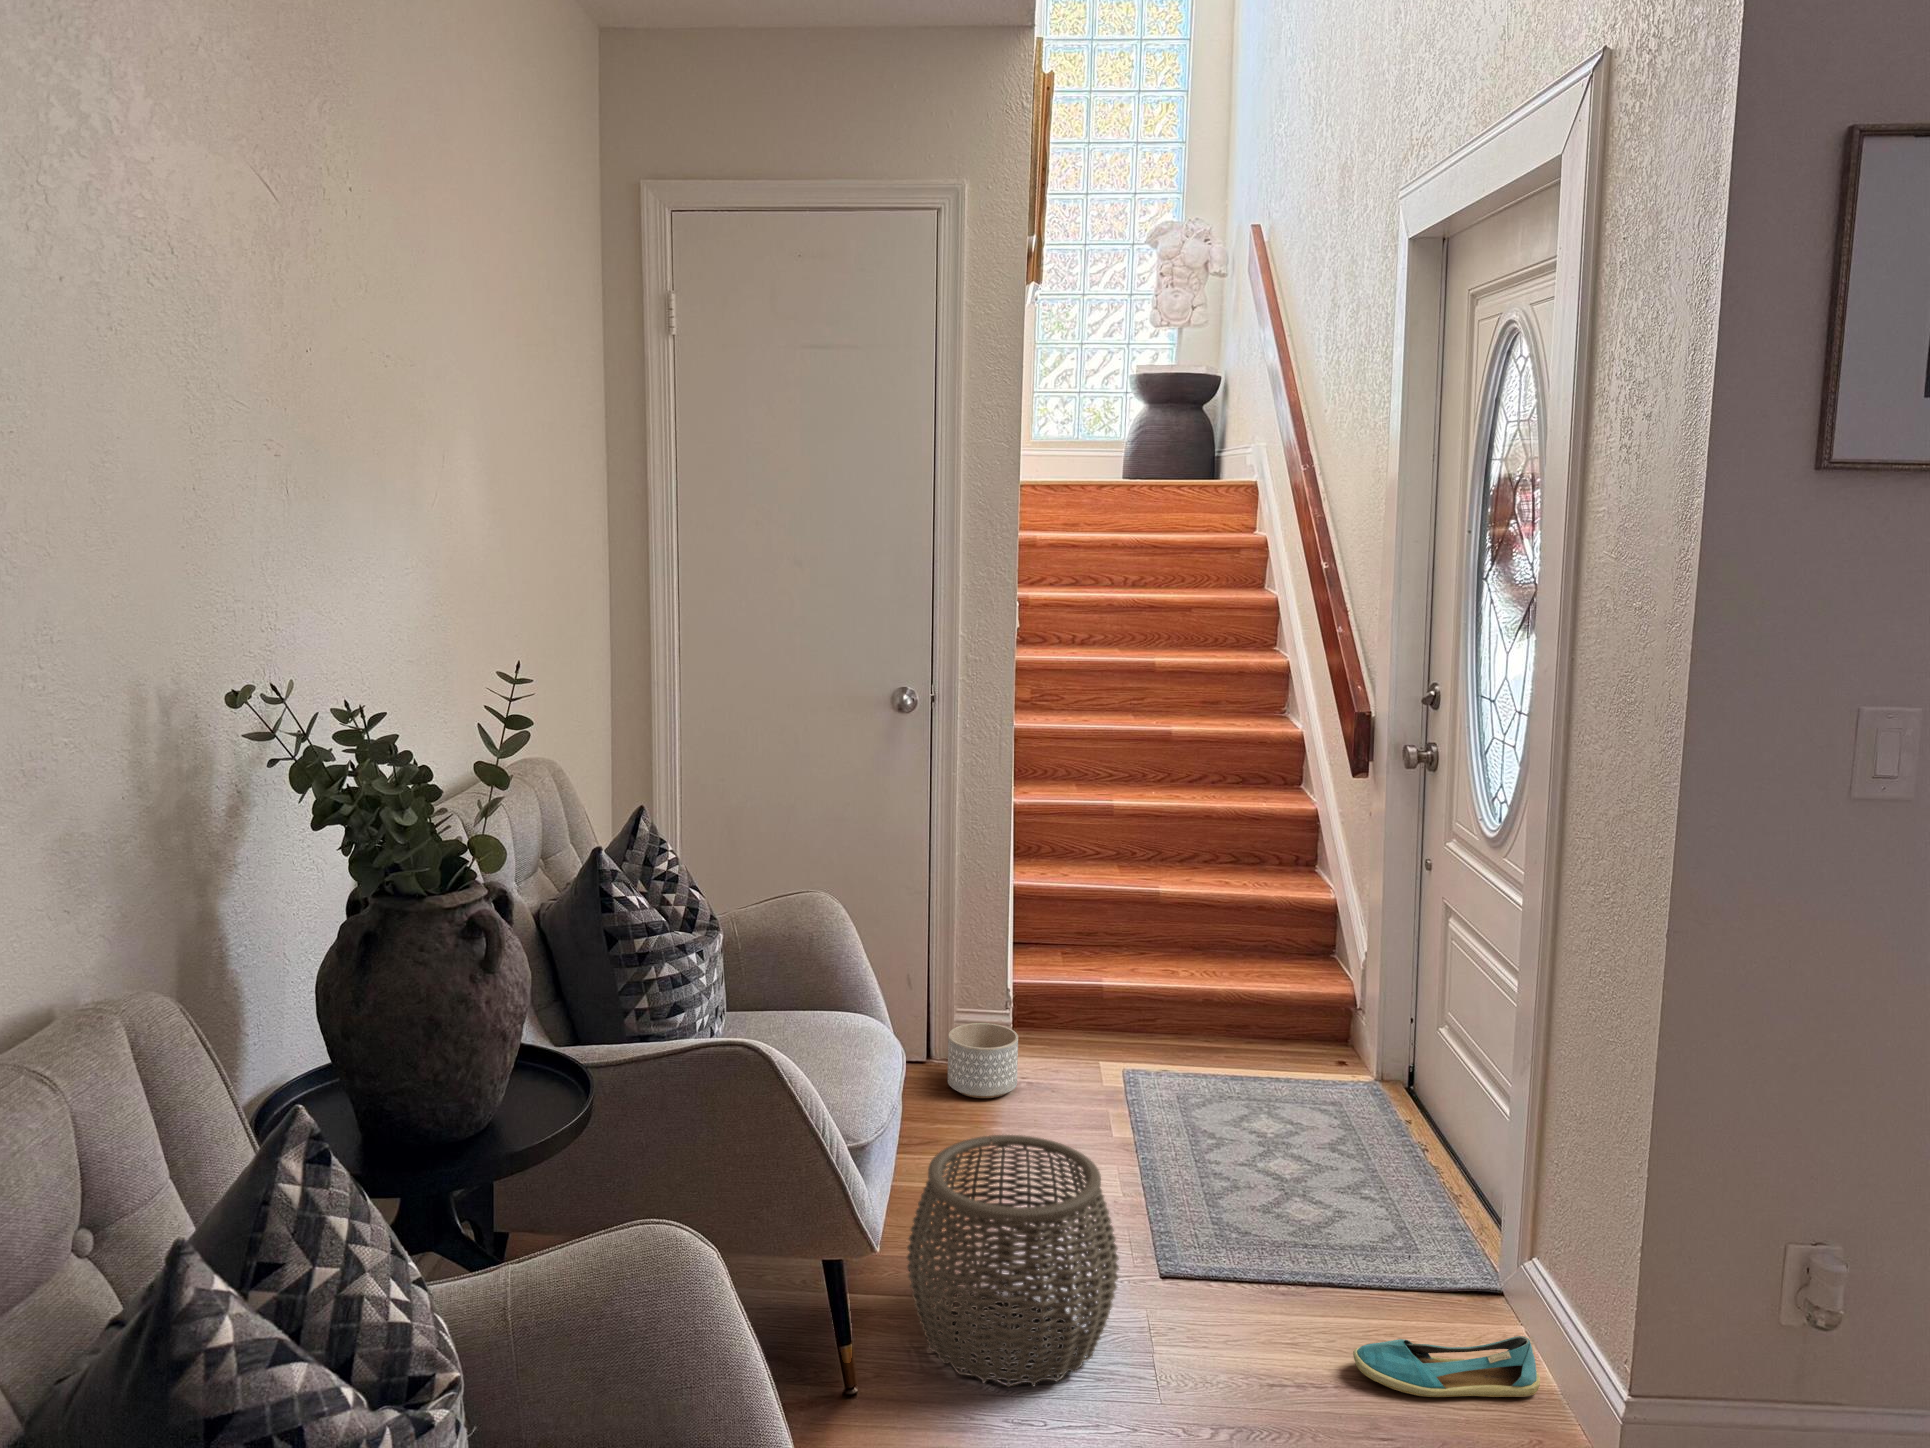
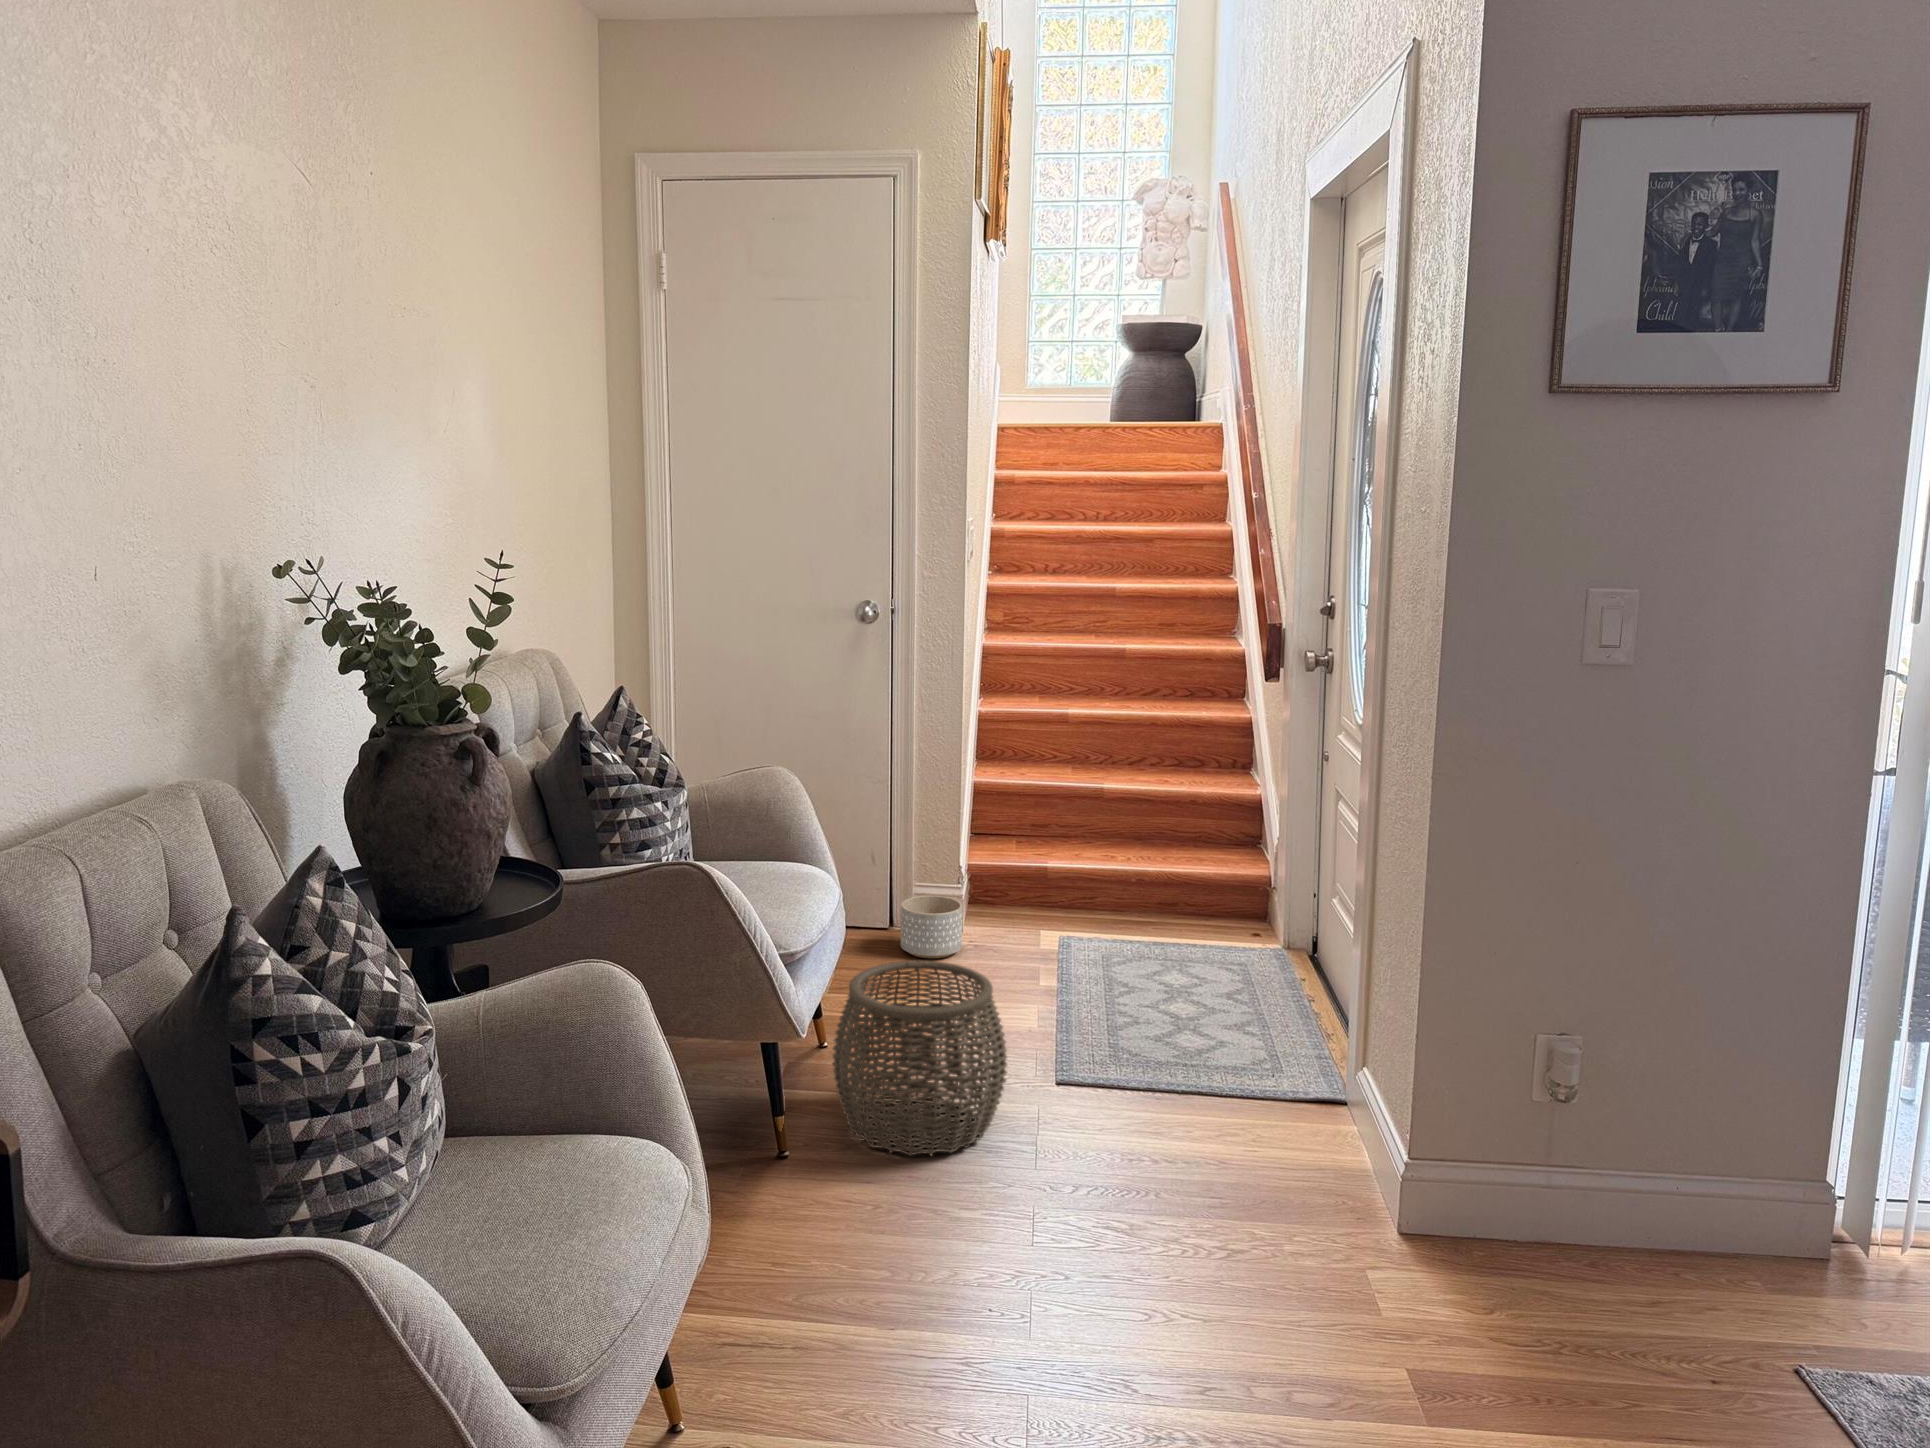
shoe: present [1353,1336,1540,1397] -> none [1201,1123,1355,1171]

